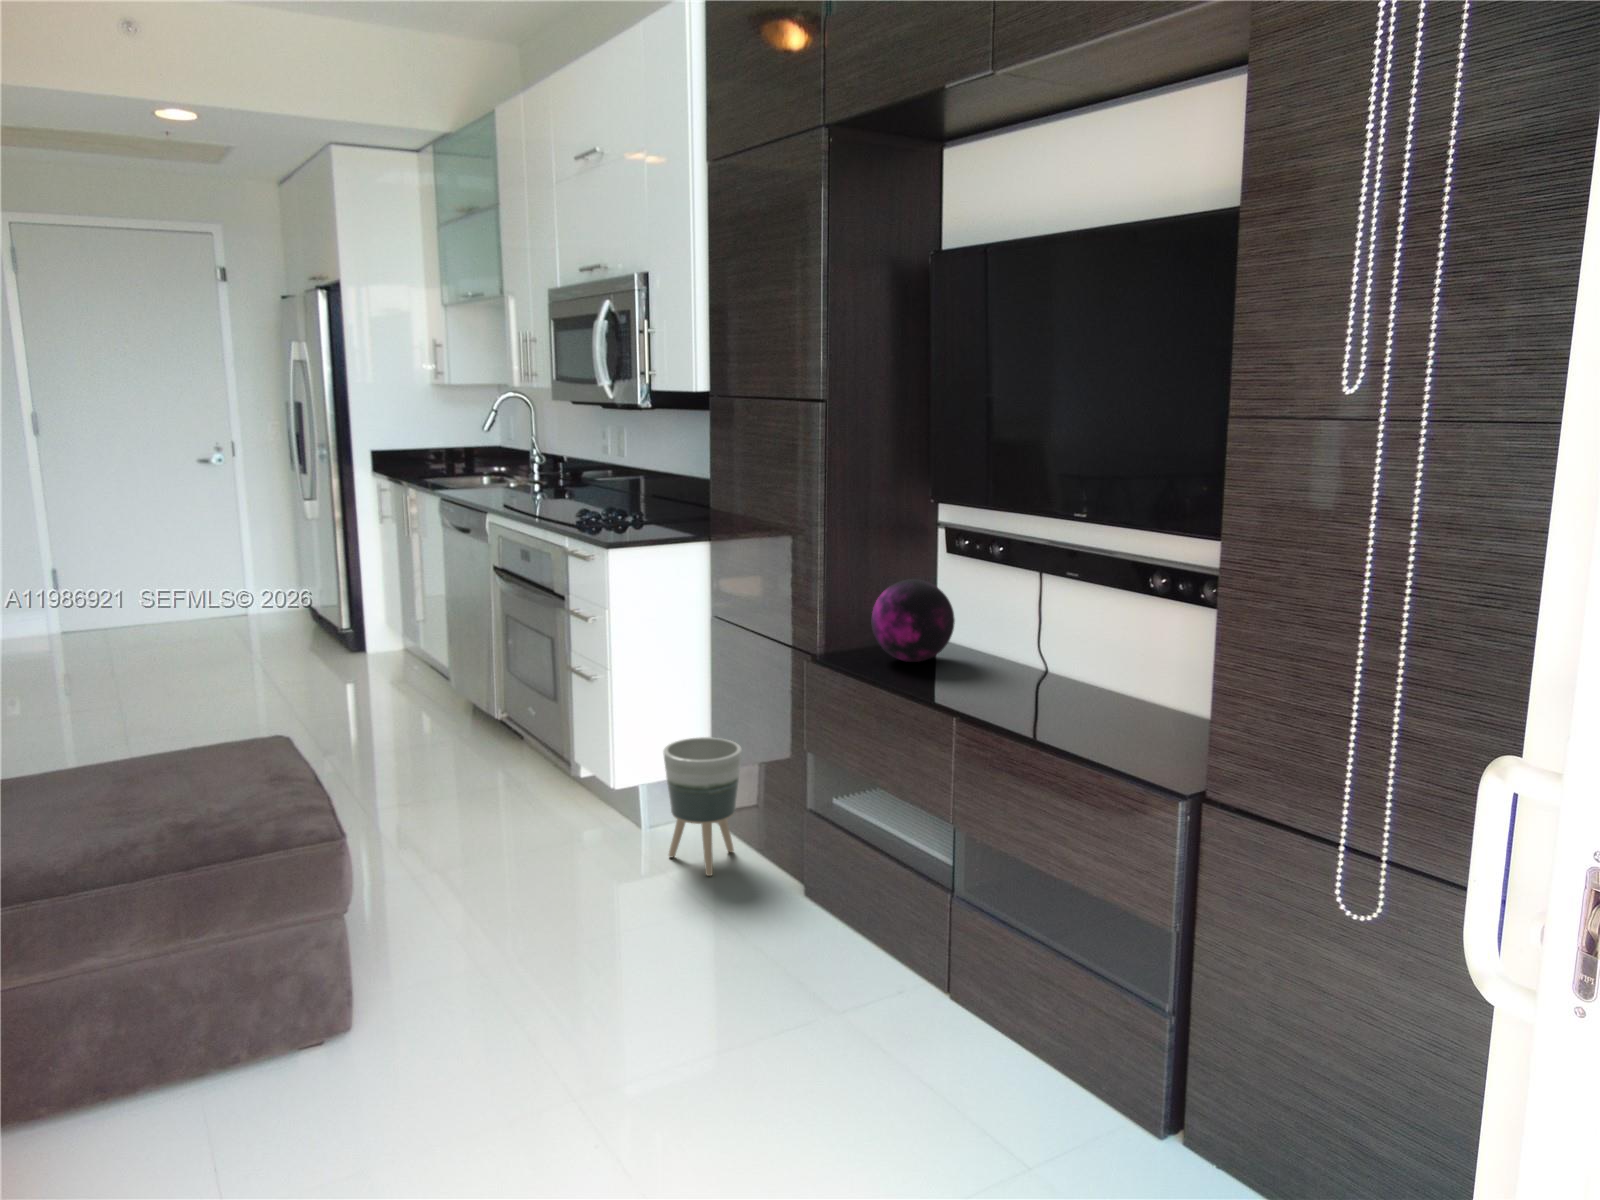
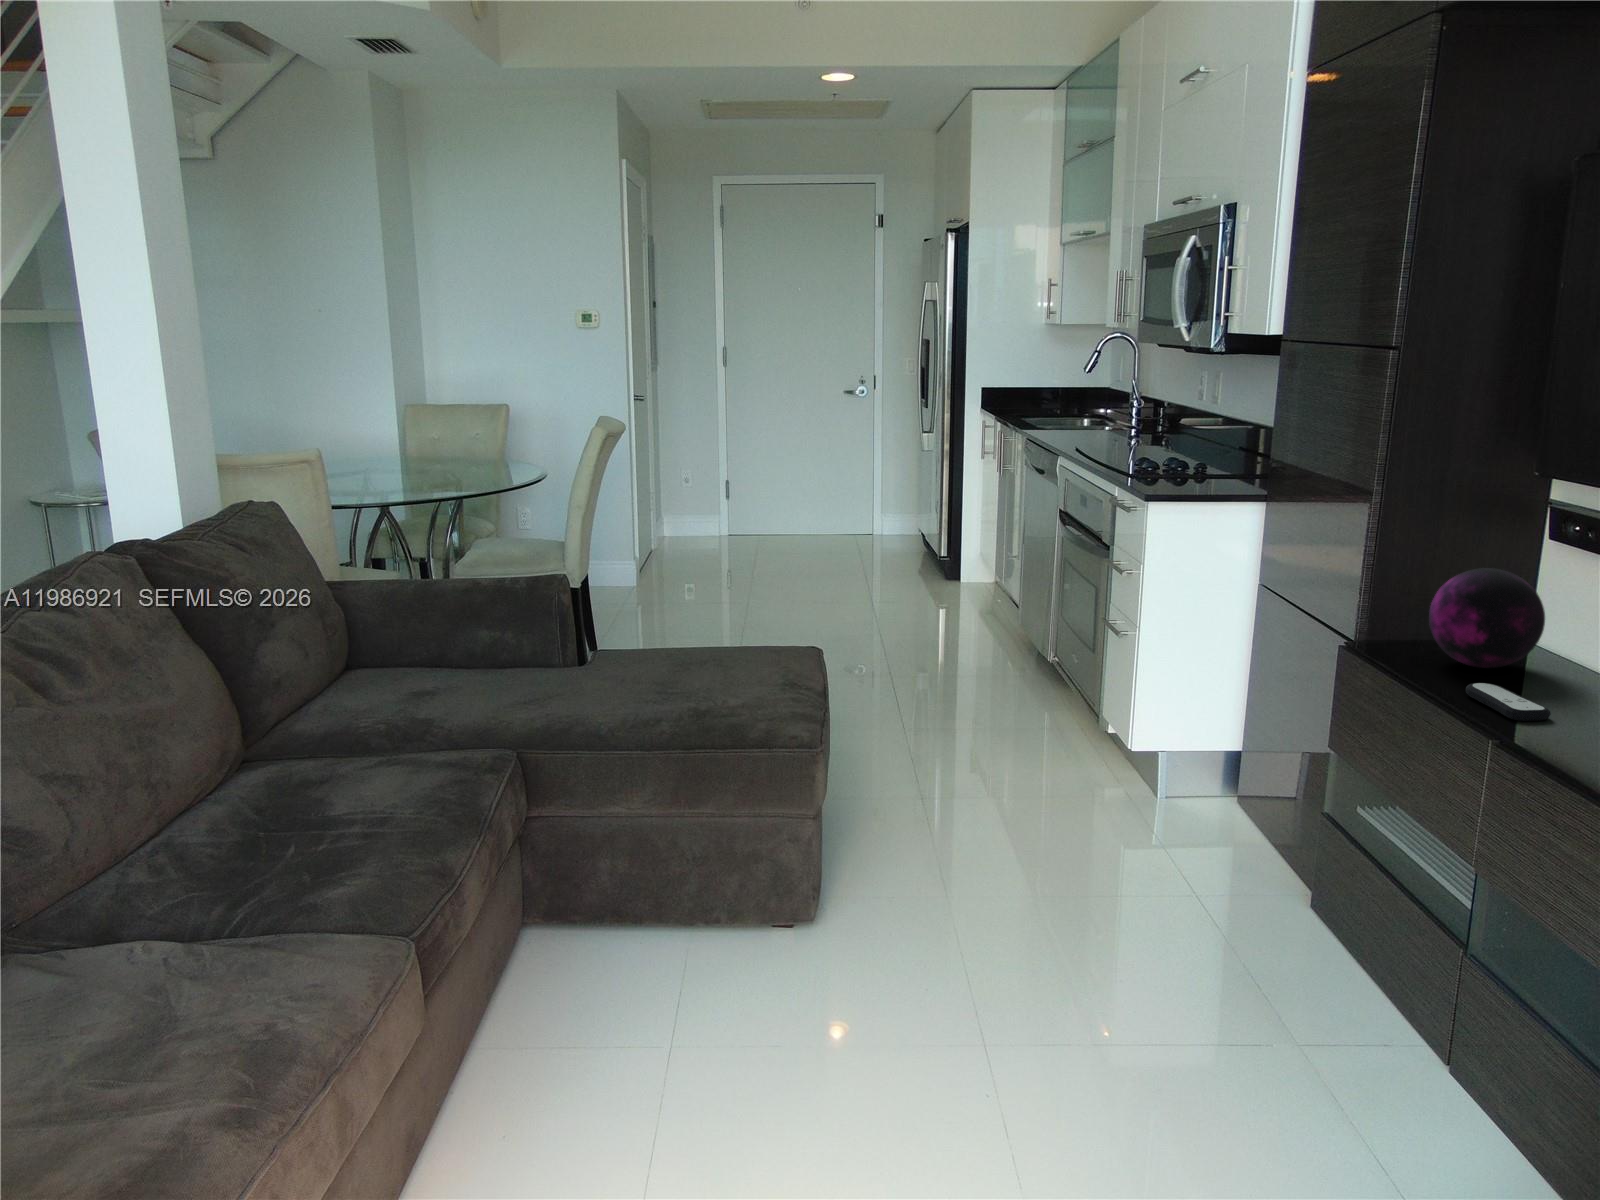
remote control: none [916,672,982,698] -> present [1466,683,1551,721]
planter: present [663,737,742,876] -> none [1178,712,1271,861]

